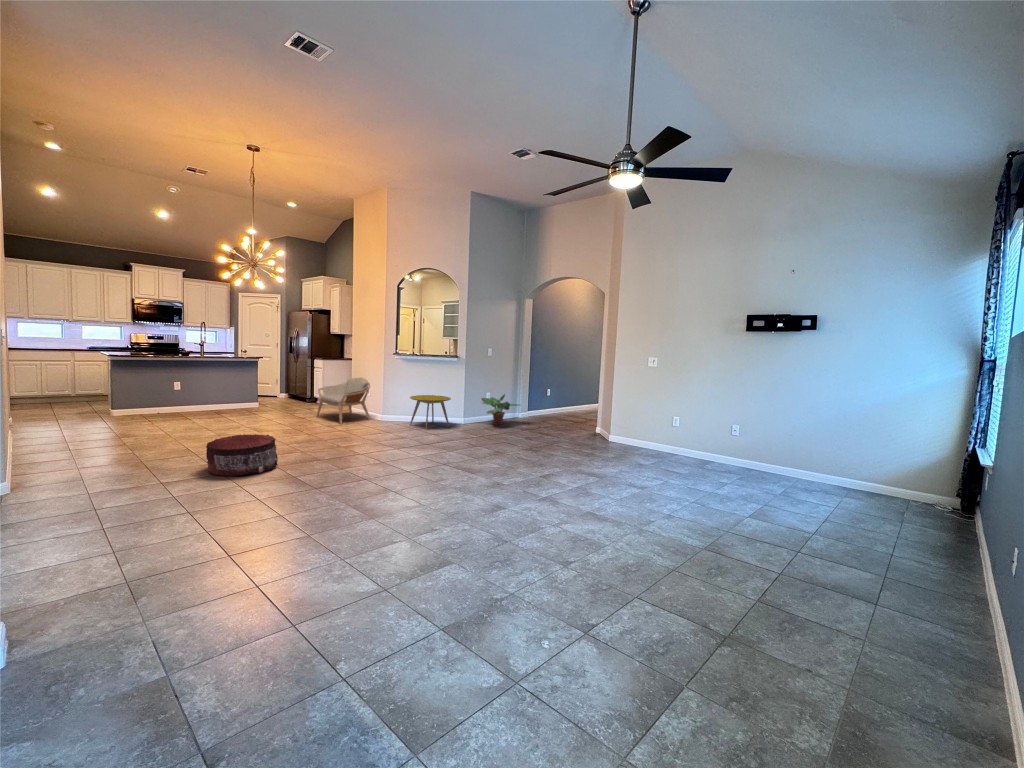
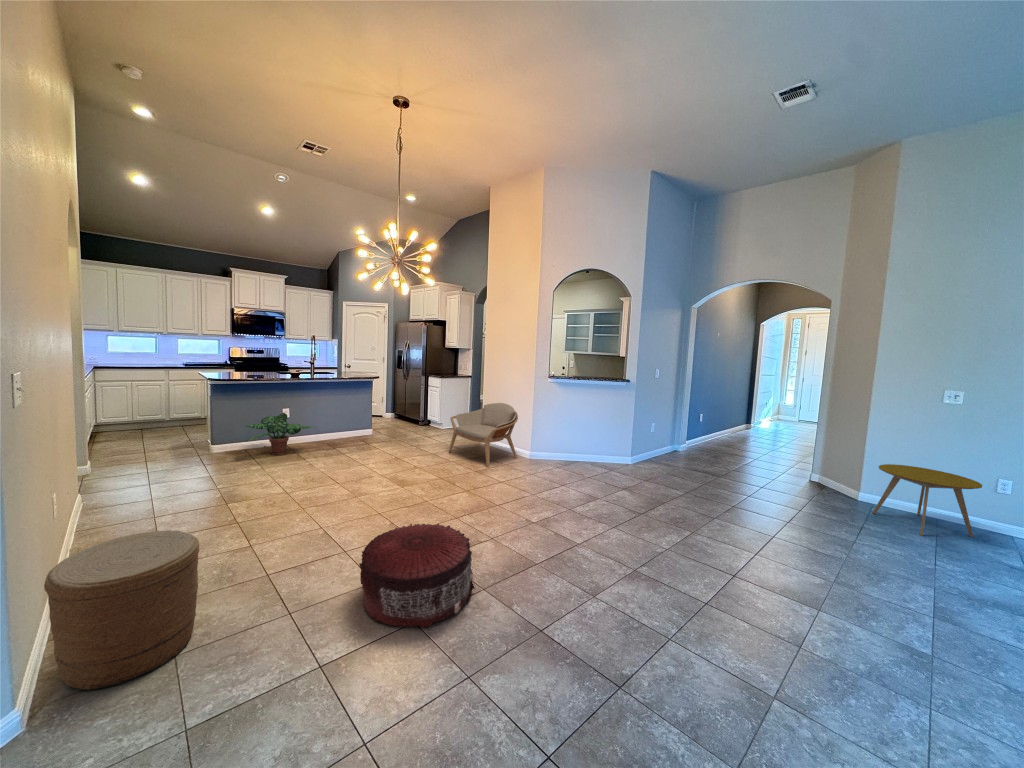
side table: present [410,395,451,430] -> present [873,464,982,538]
potted plant: present [482,395,517,425] -> present [246,412,315,455]
woven basket: none [35,425,112,488] -> present [44,530,199,690]

